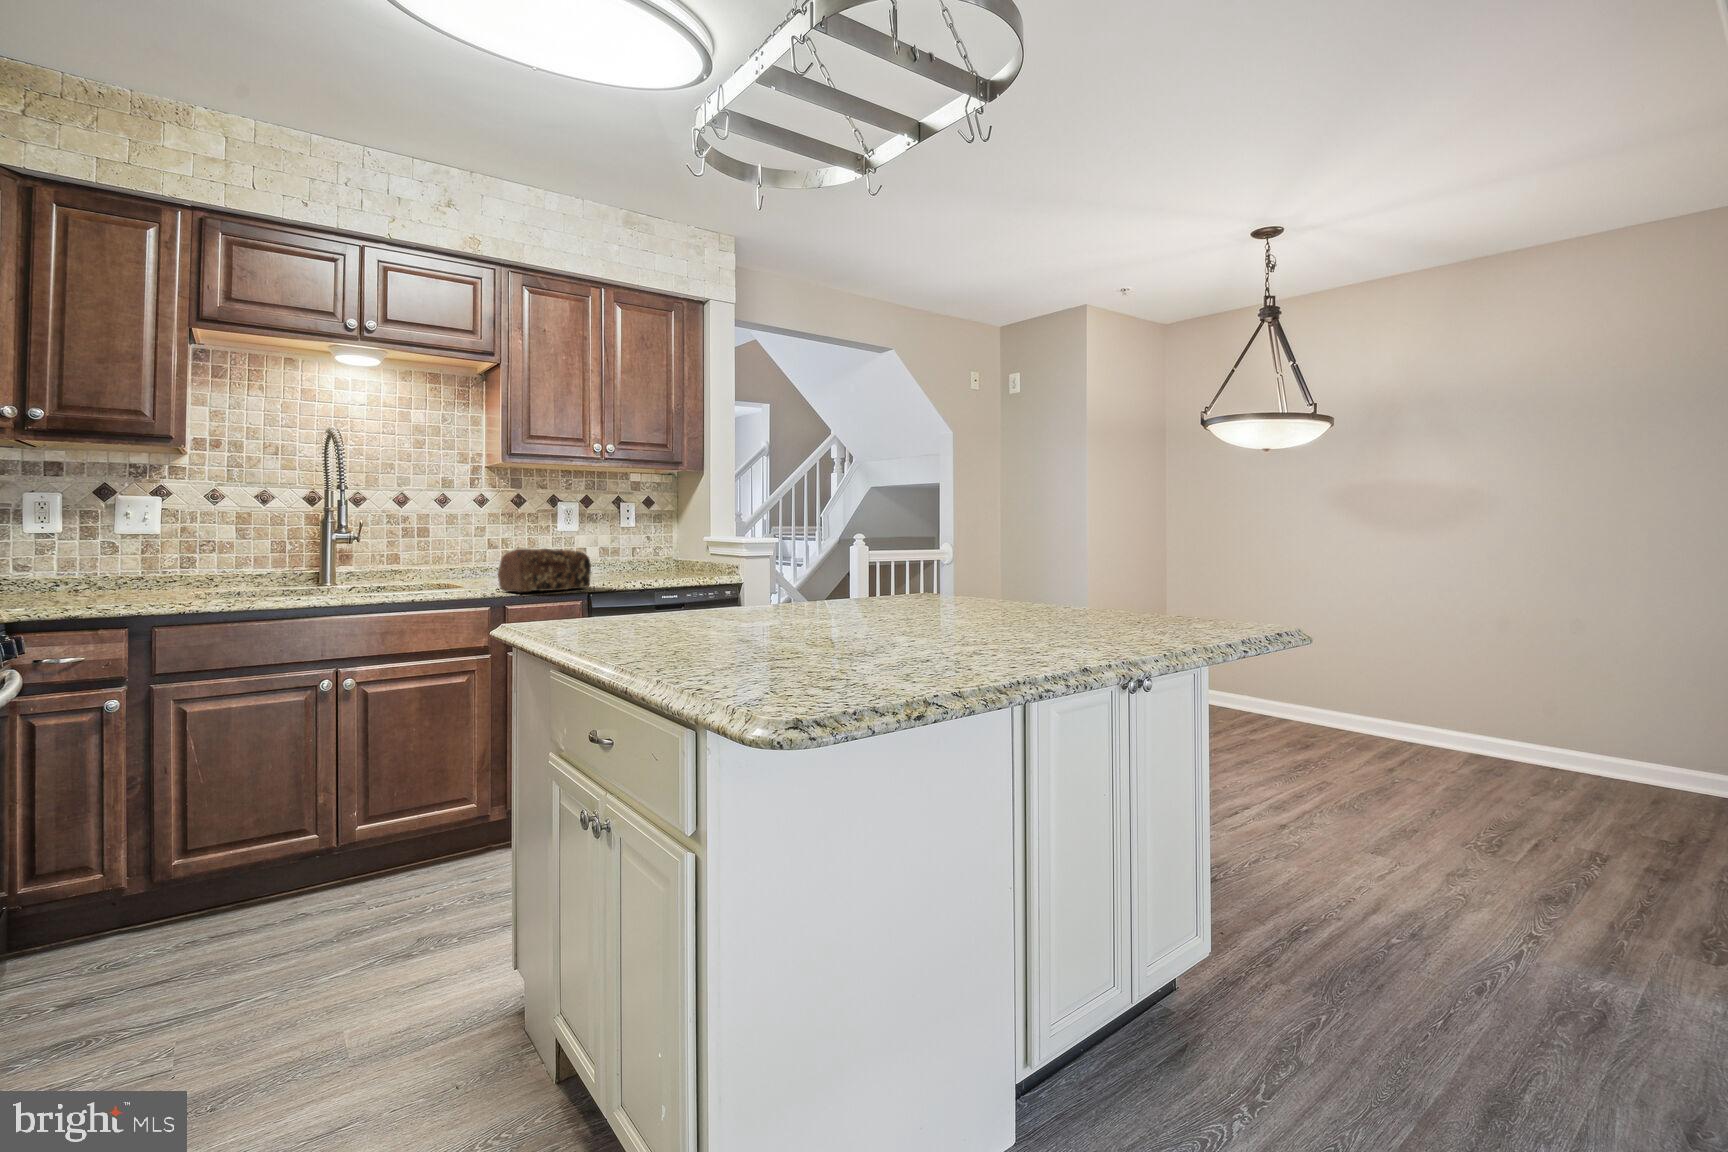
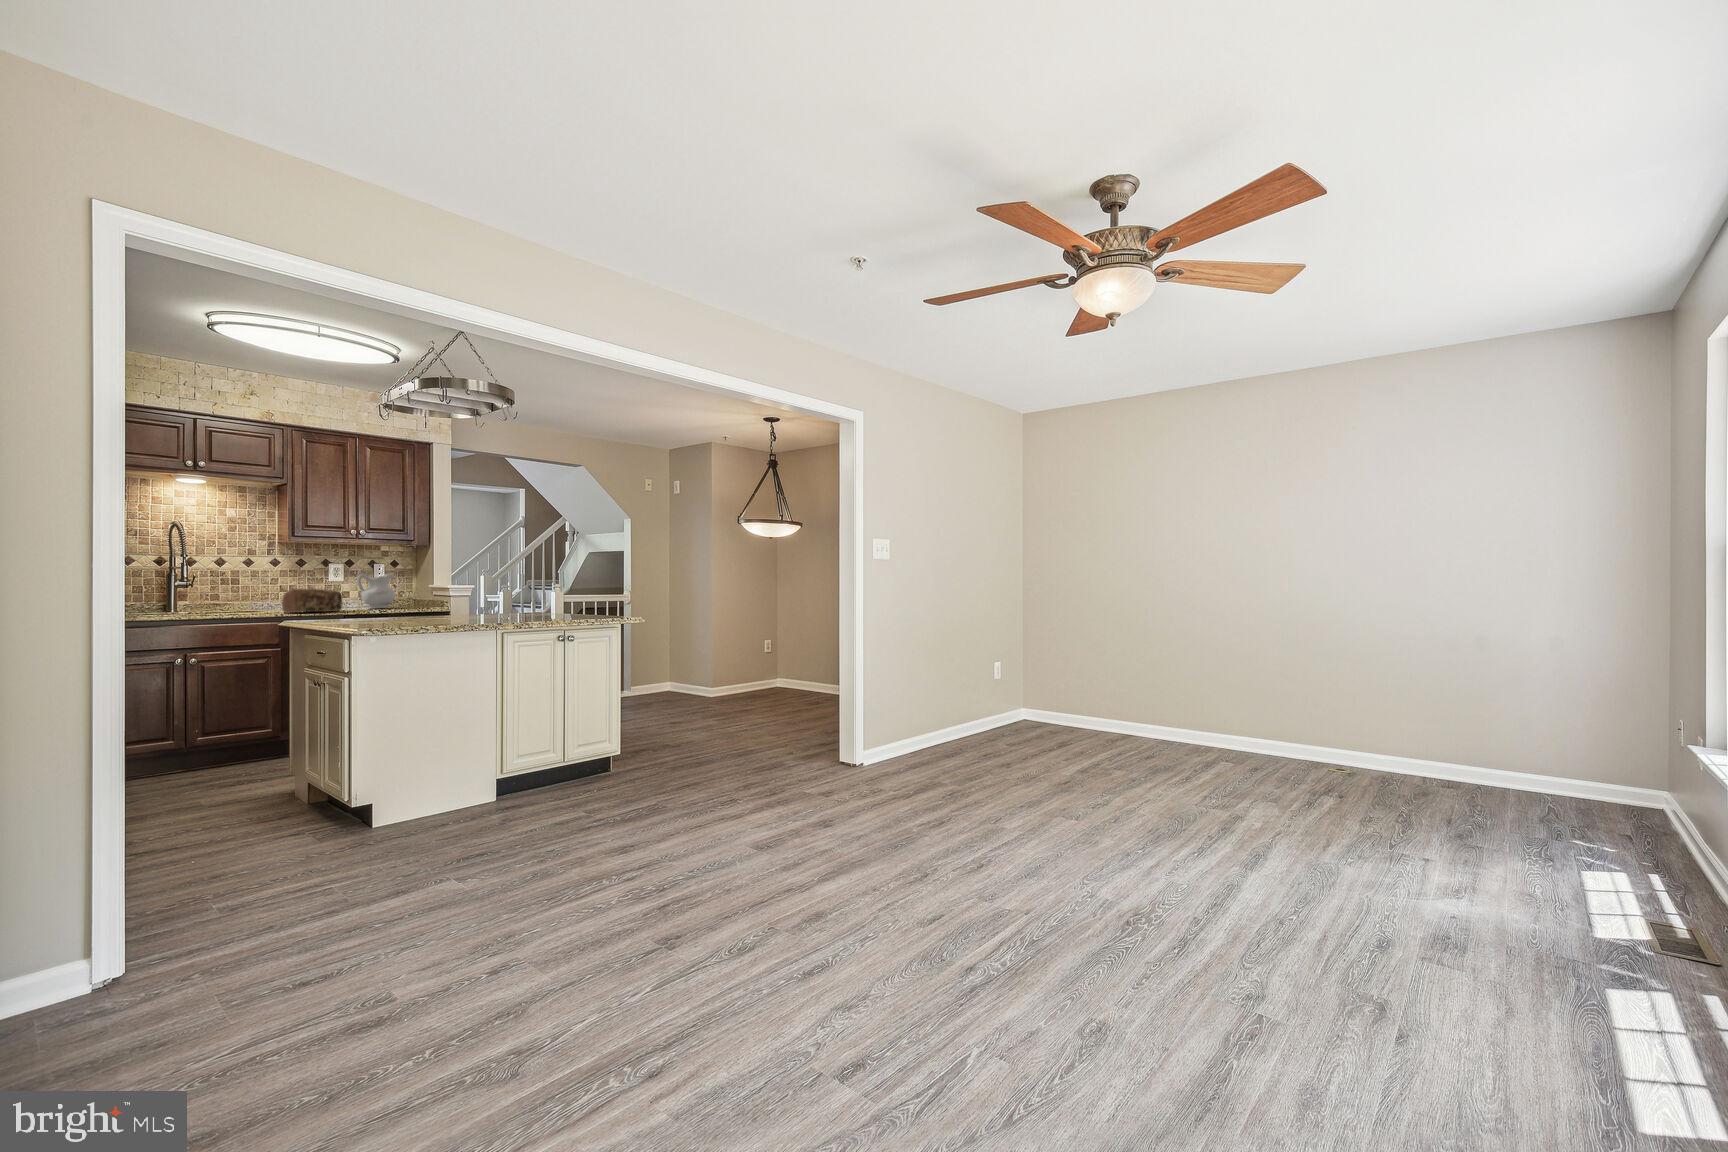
ceramic pitcher: none [606,518,663,581] -> present [357,572,395,609]

